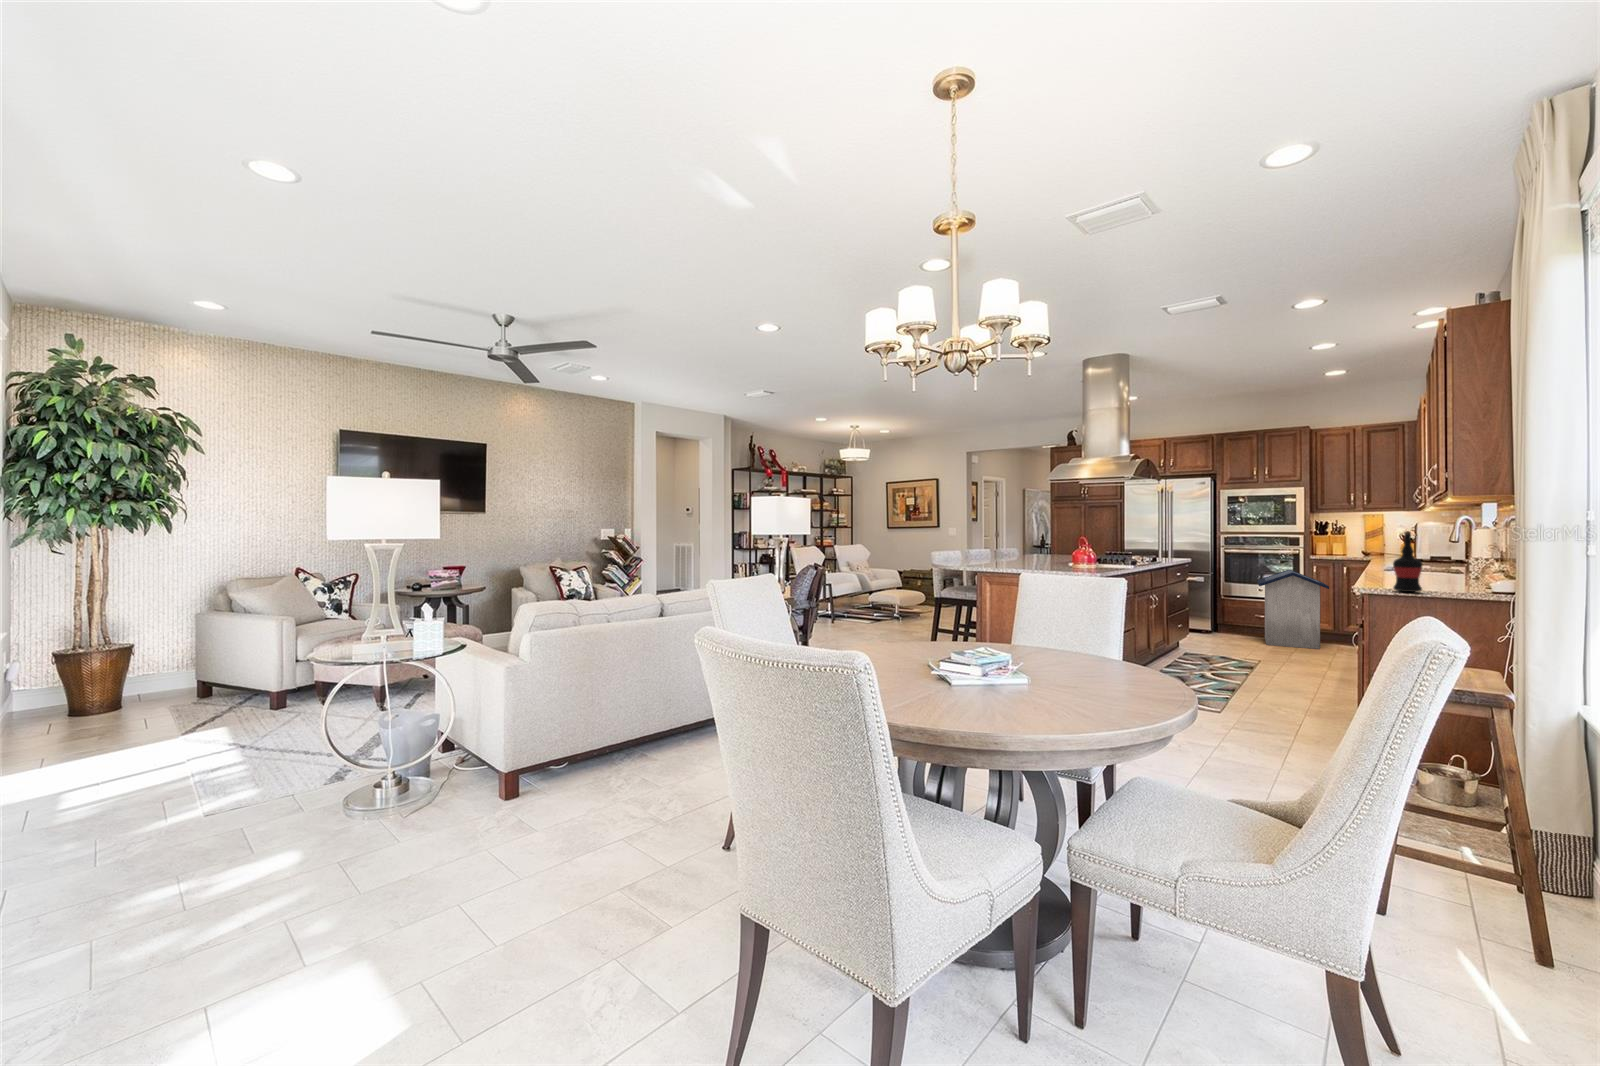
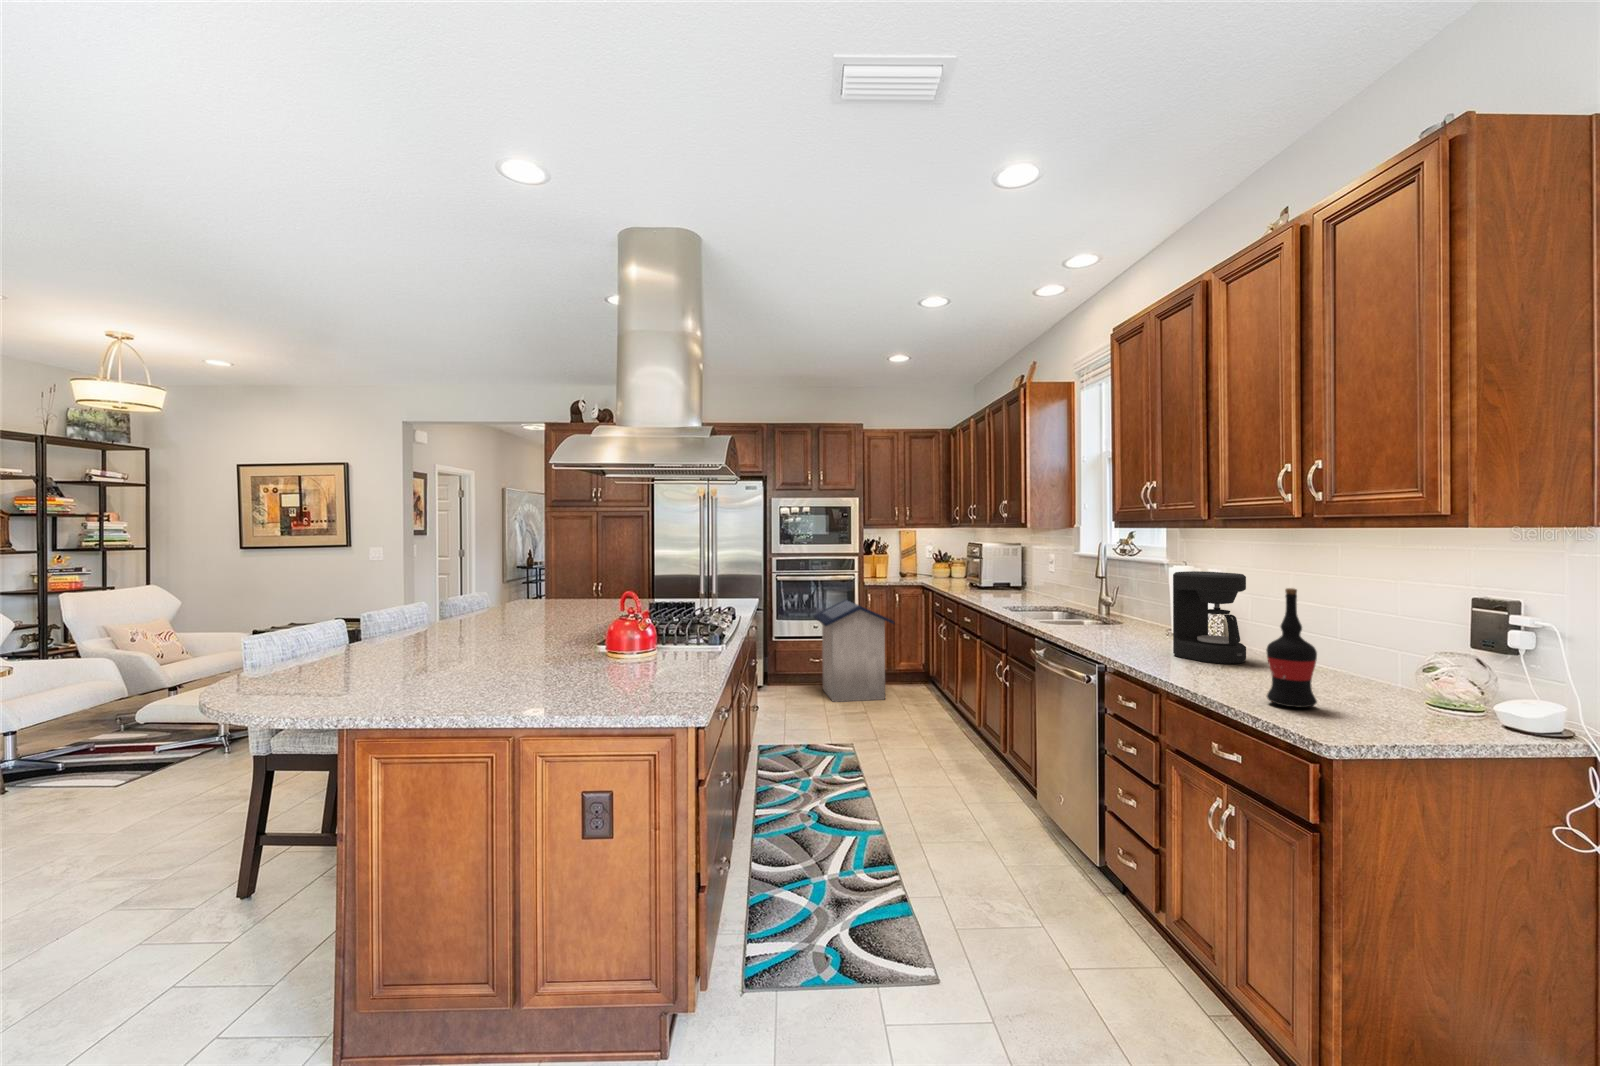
coffee maker: none [1427,531,1480,587] -> present [1173,571,1246,664]

